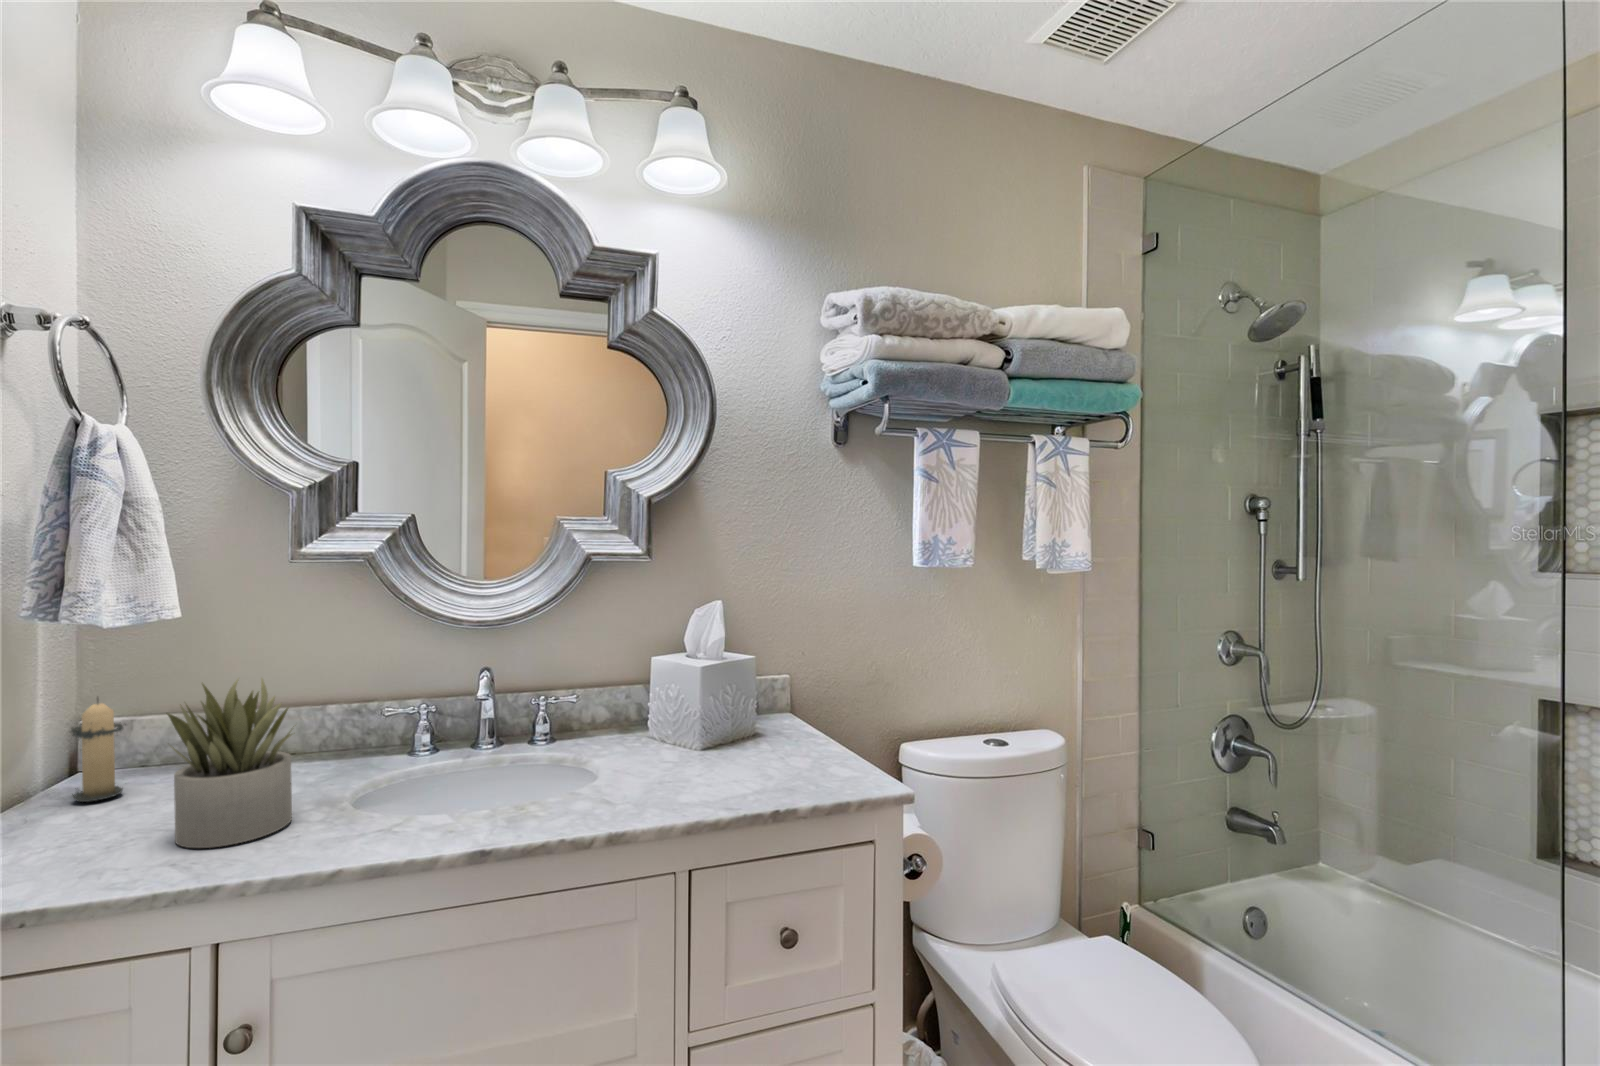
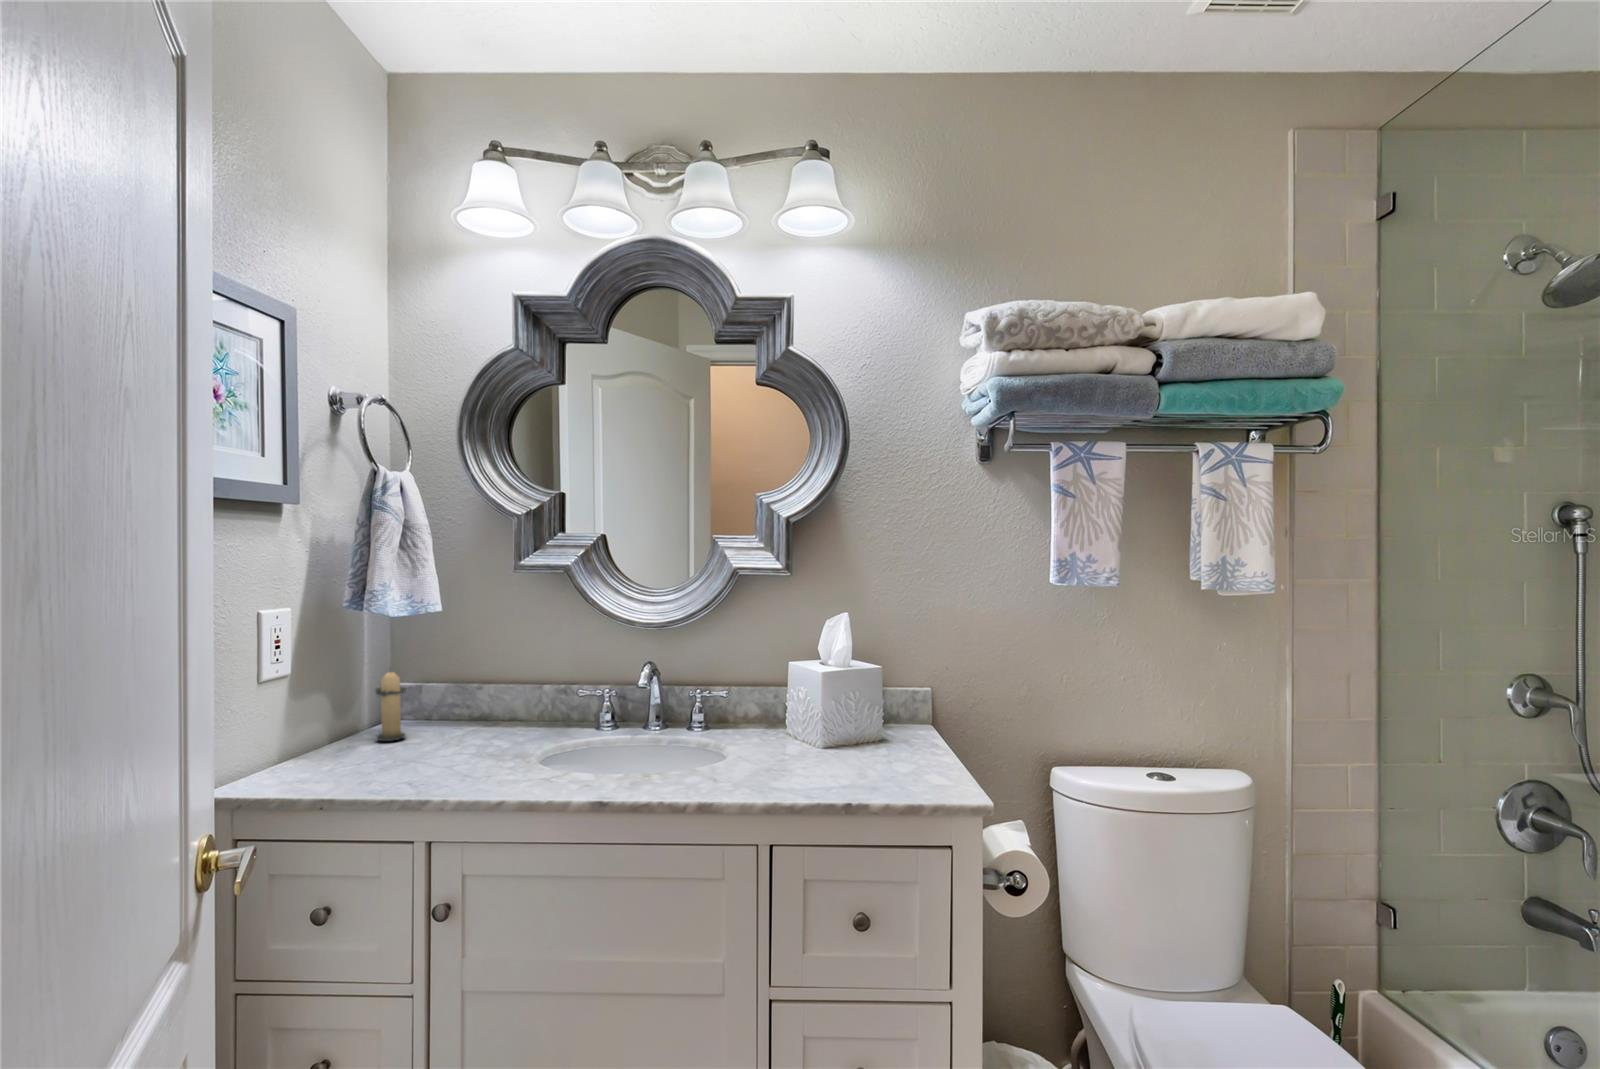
succulent plant: present [167,679,295,848] -> none [414,659,497,779]

